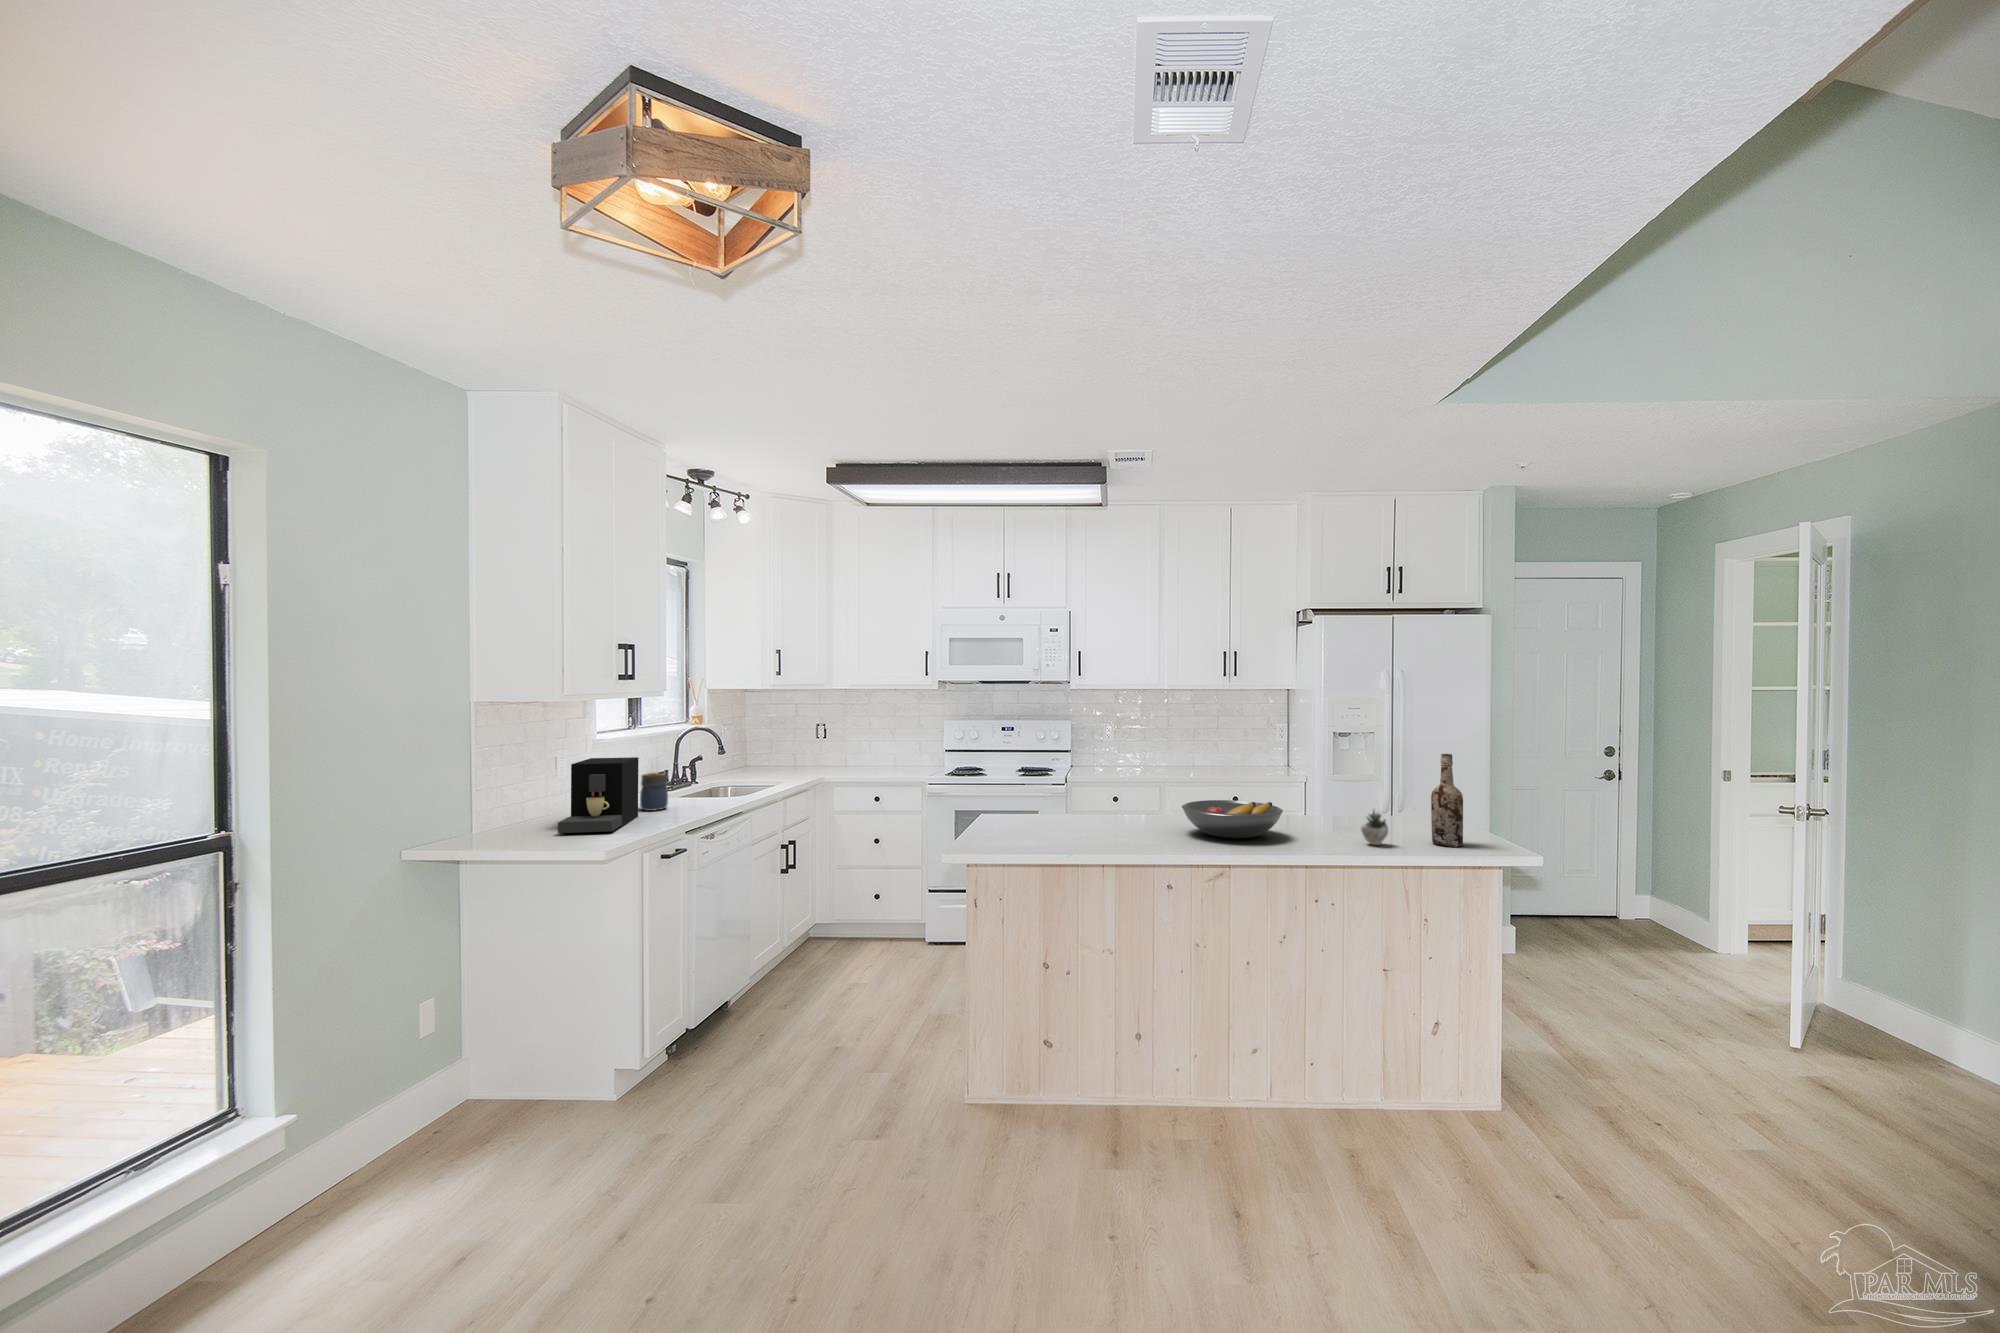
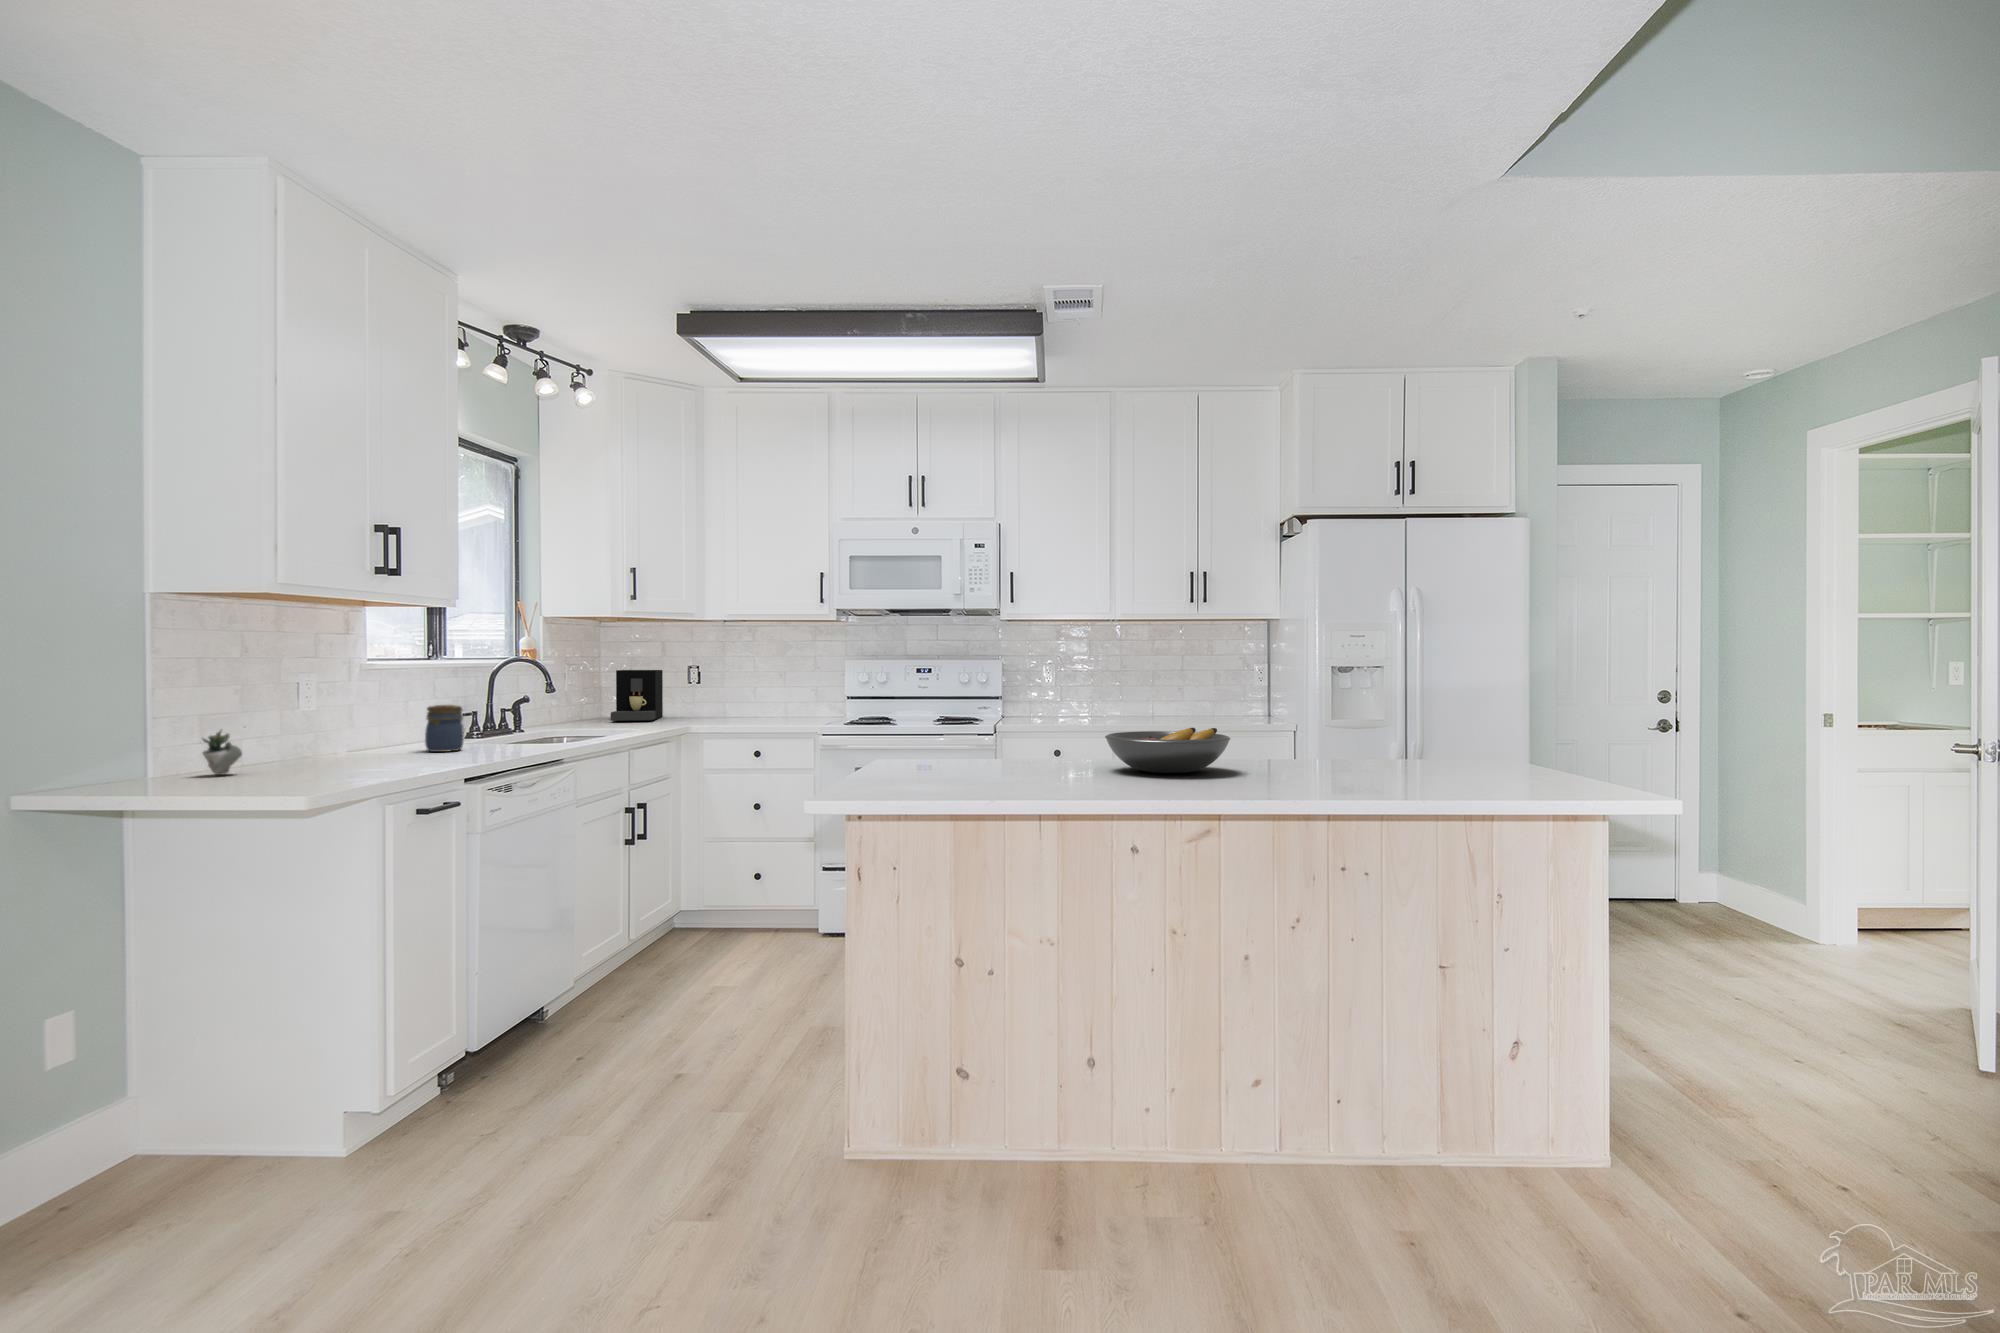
wine bottle: present [1431,754,1463,847] -> none [1415,663,1454,779]
coffee maker: present [558,757,638,833] -> present [611,670,663,721]
succulent plant: present [1361,810,1388,845] -> present [203,730,242,775]

